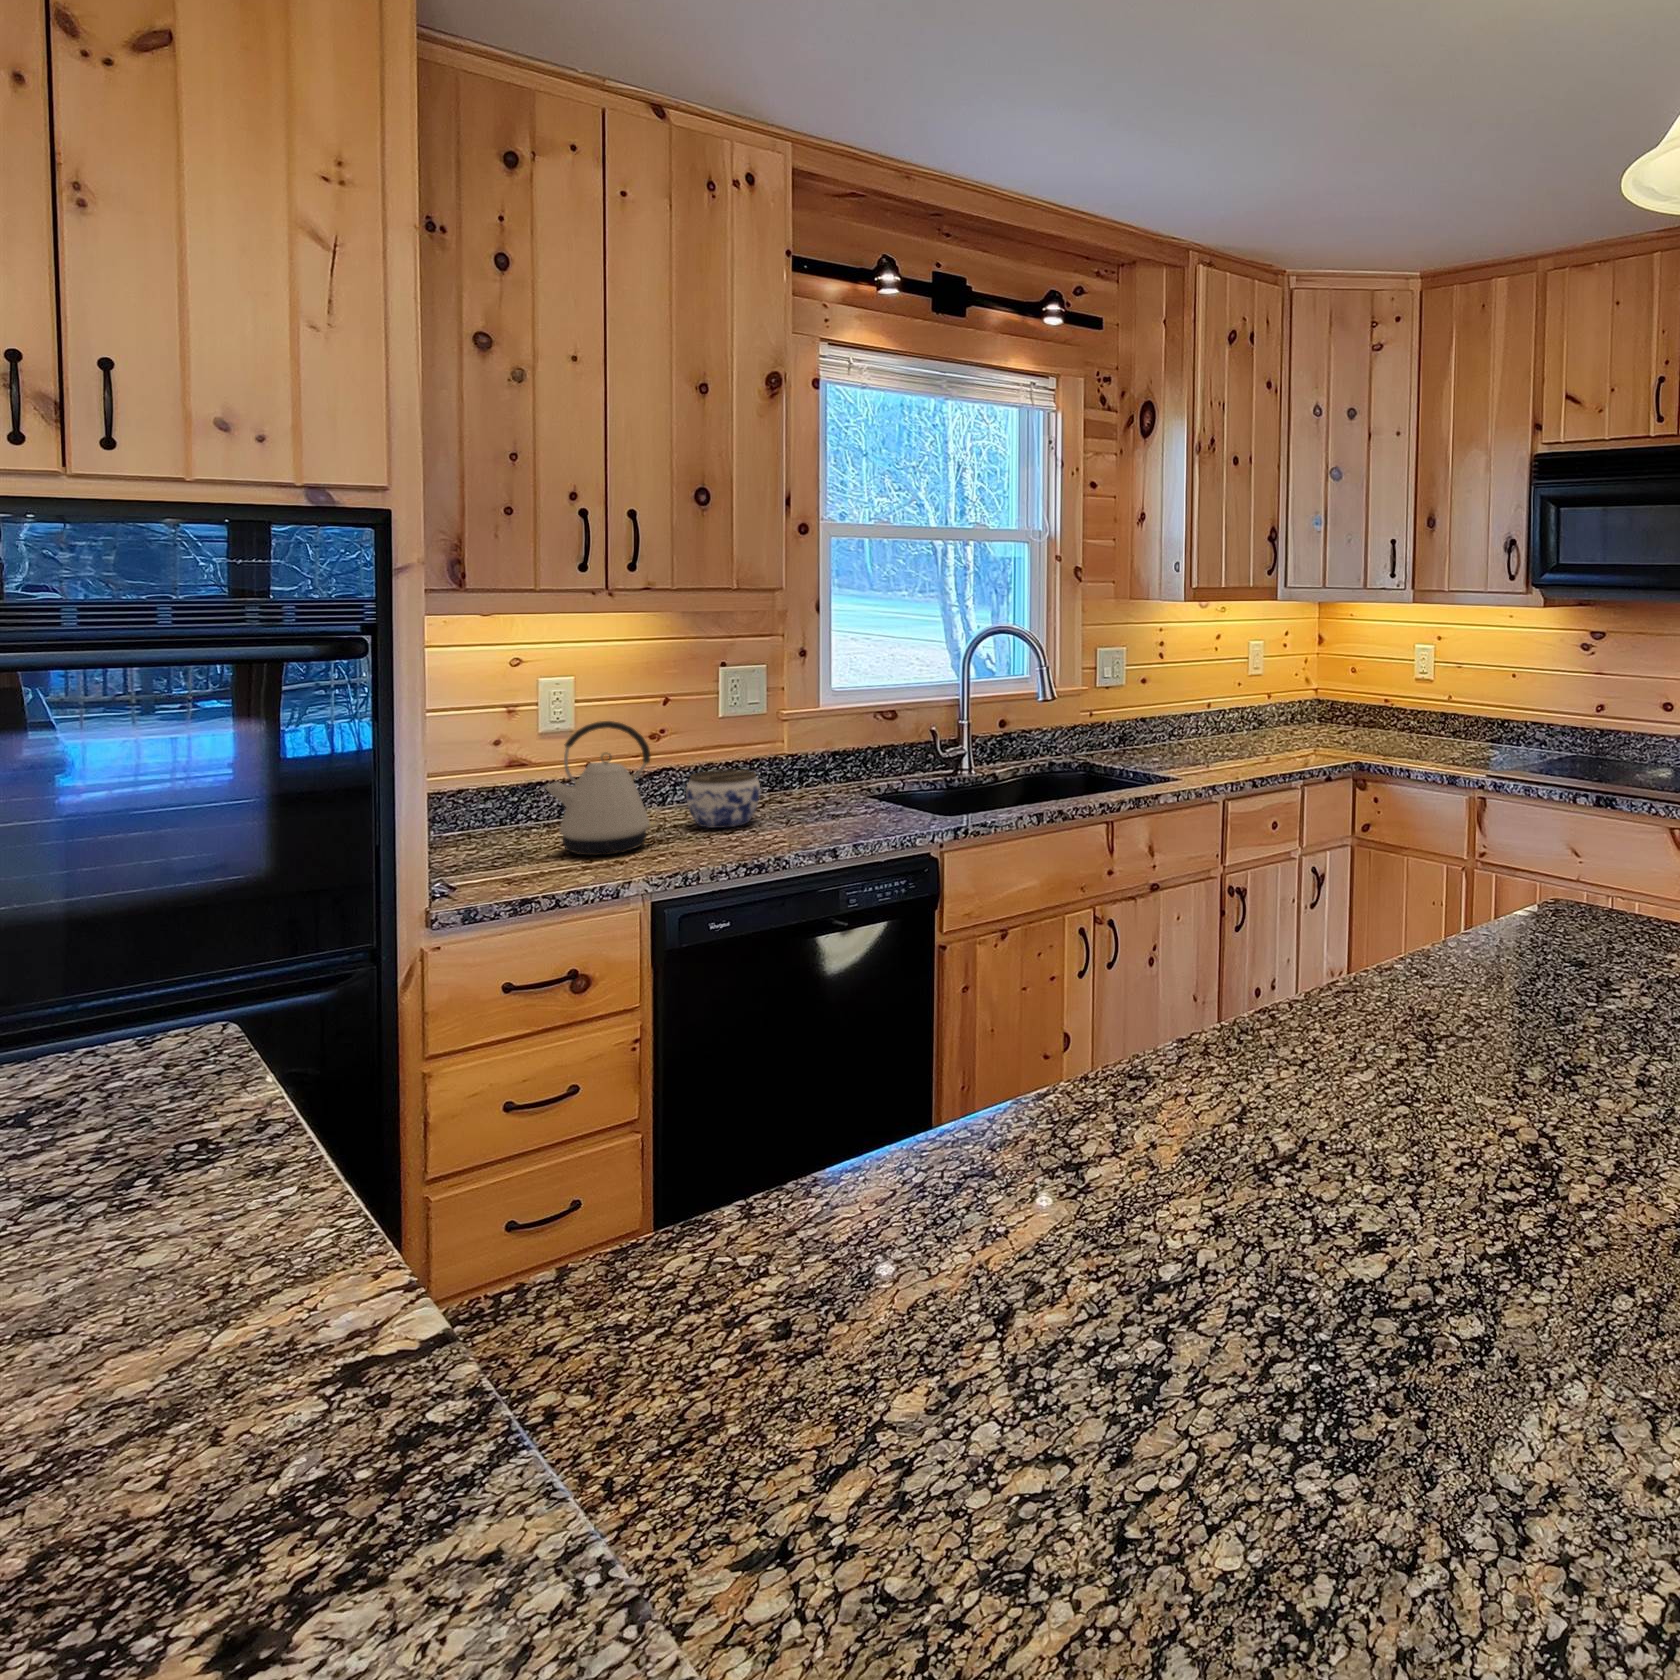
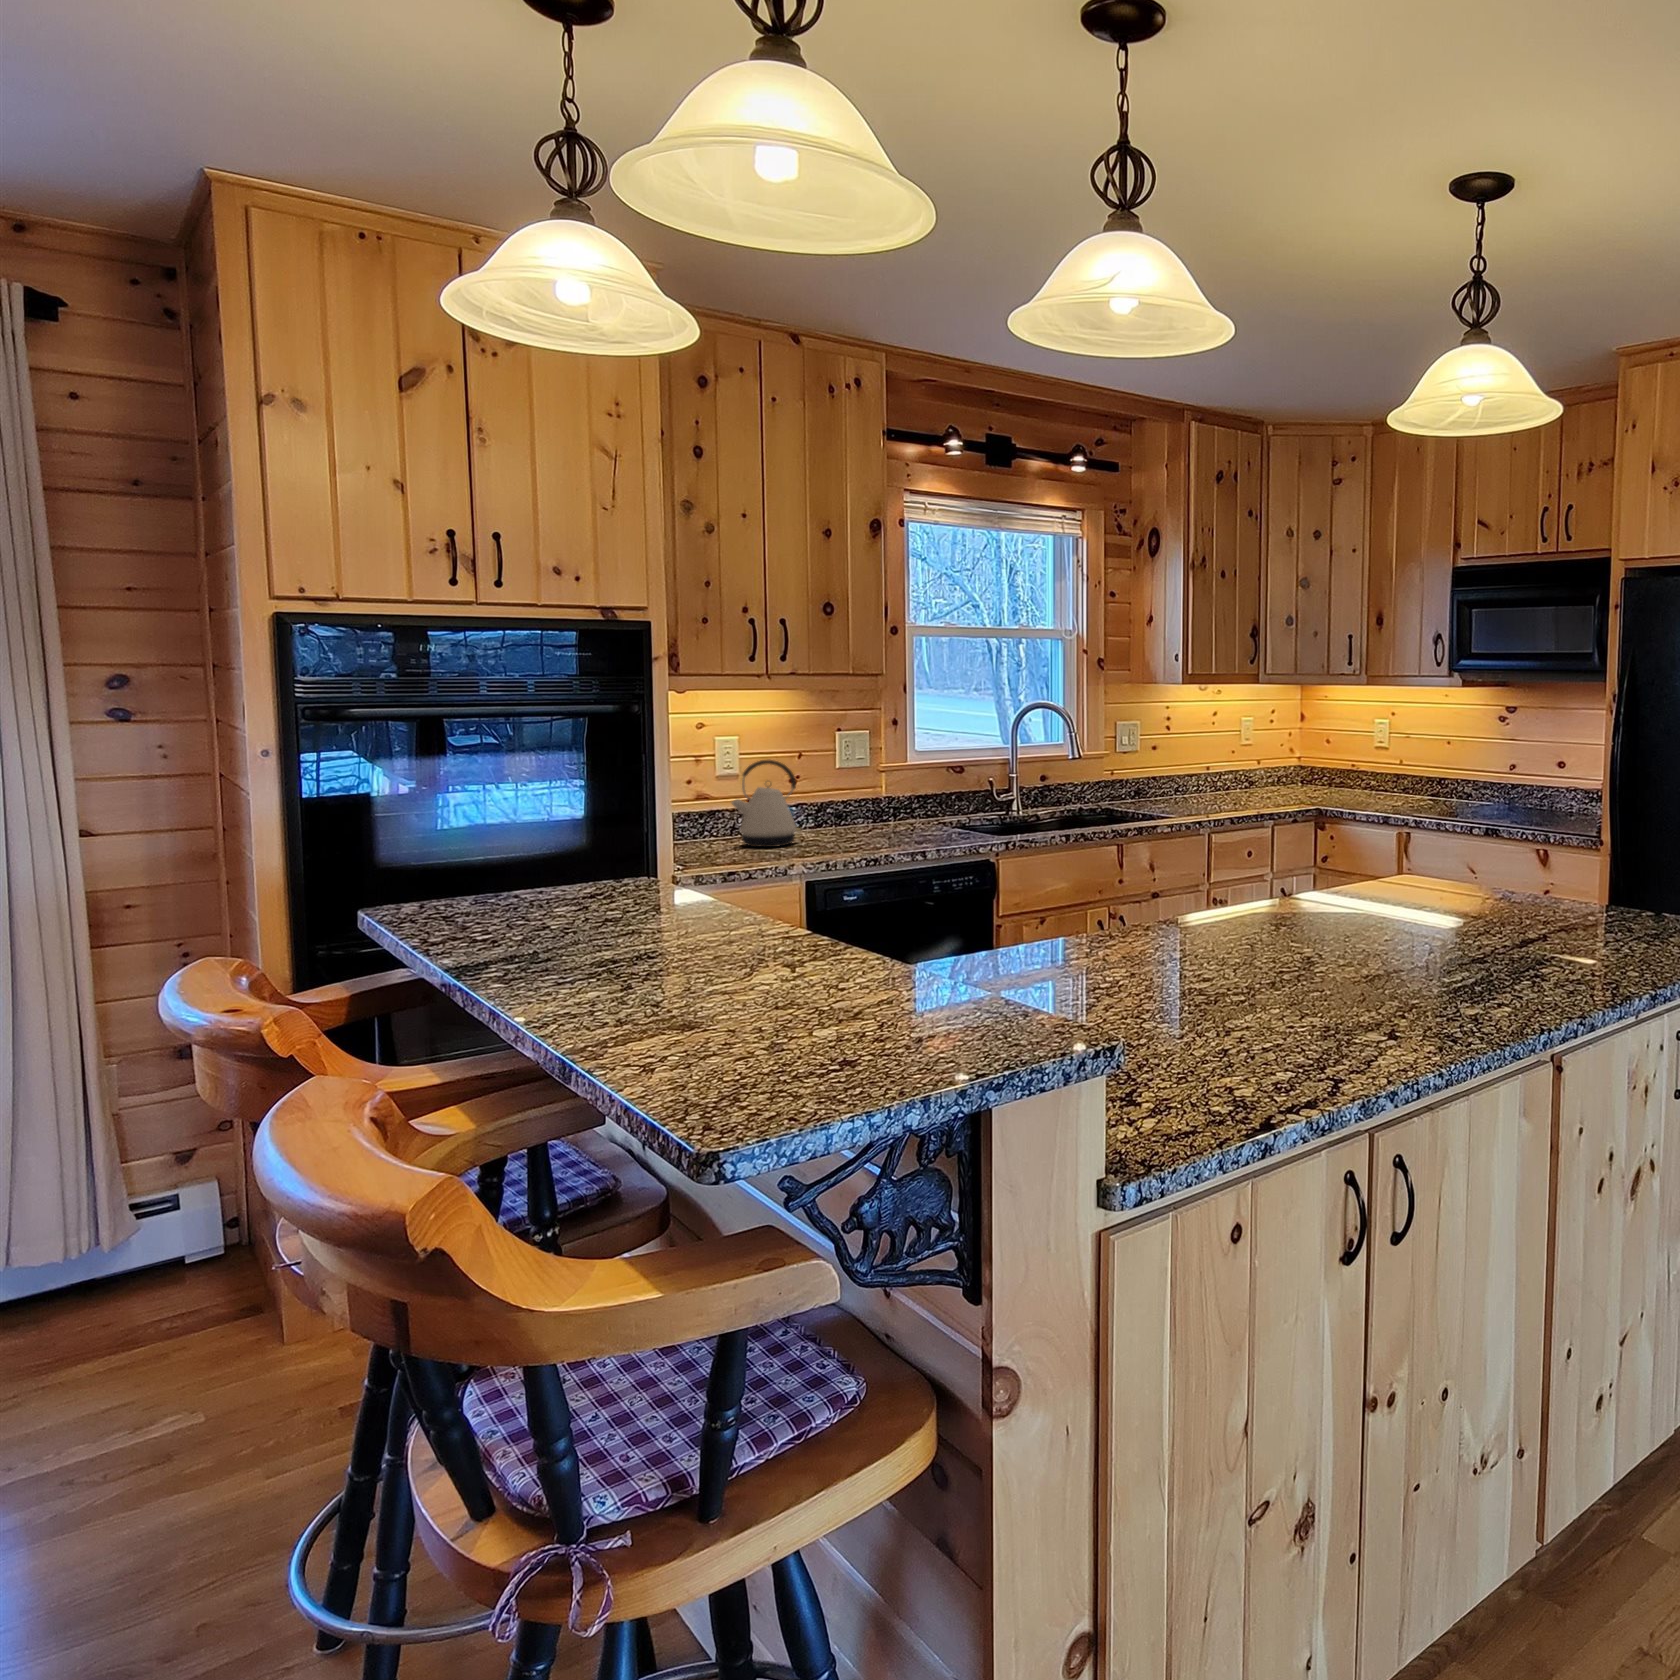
jar: present [686,768,760,828] -> none [817,798,867,836]

